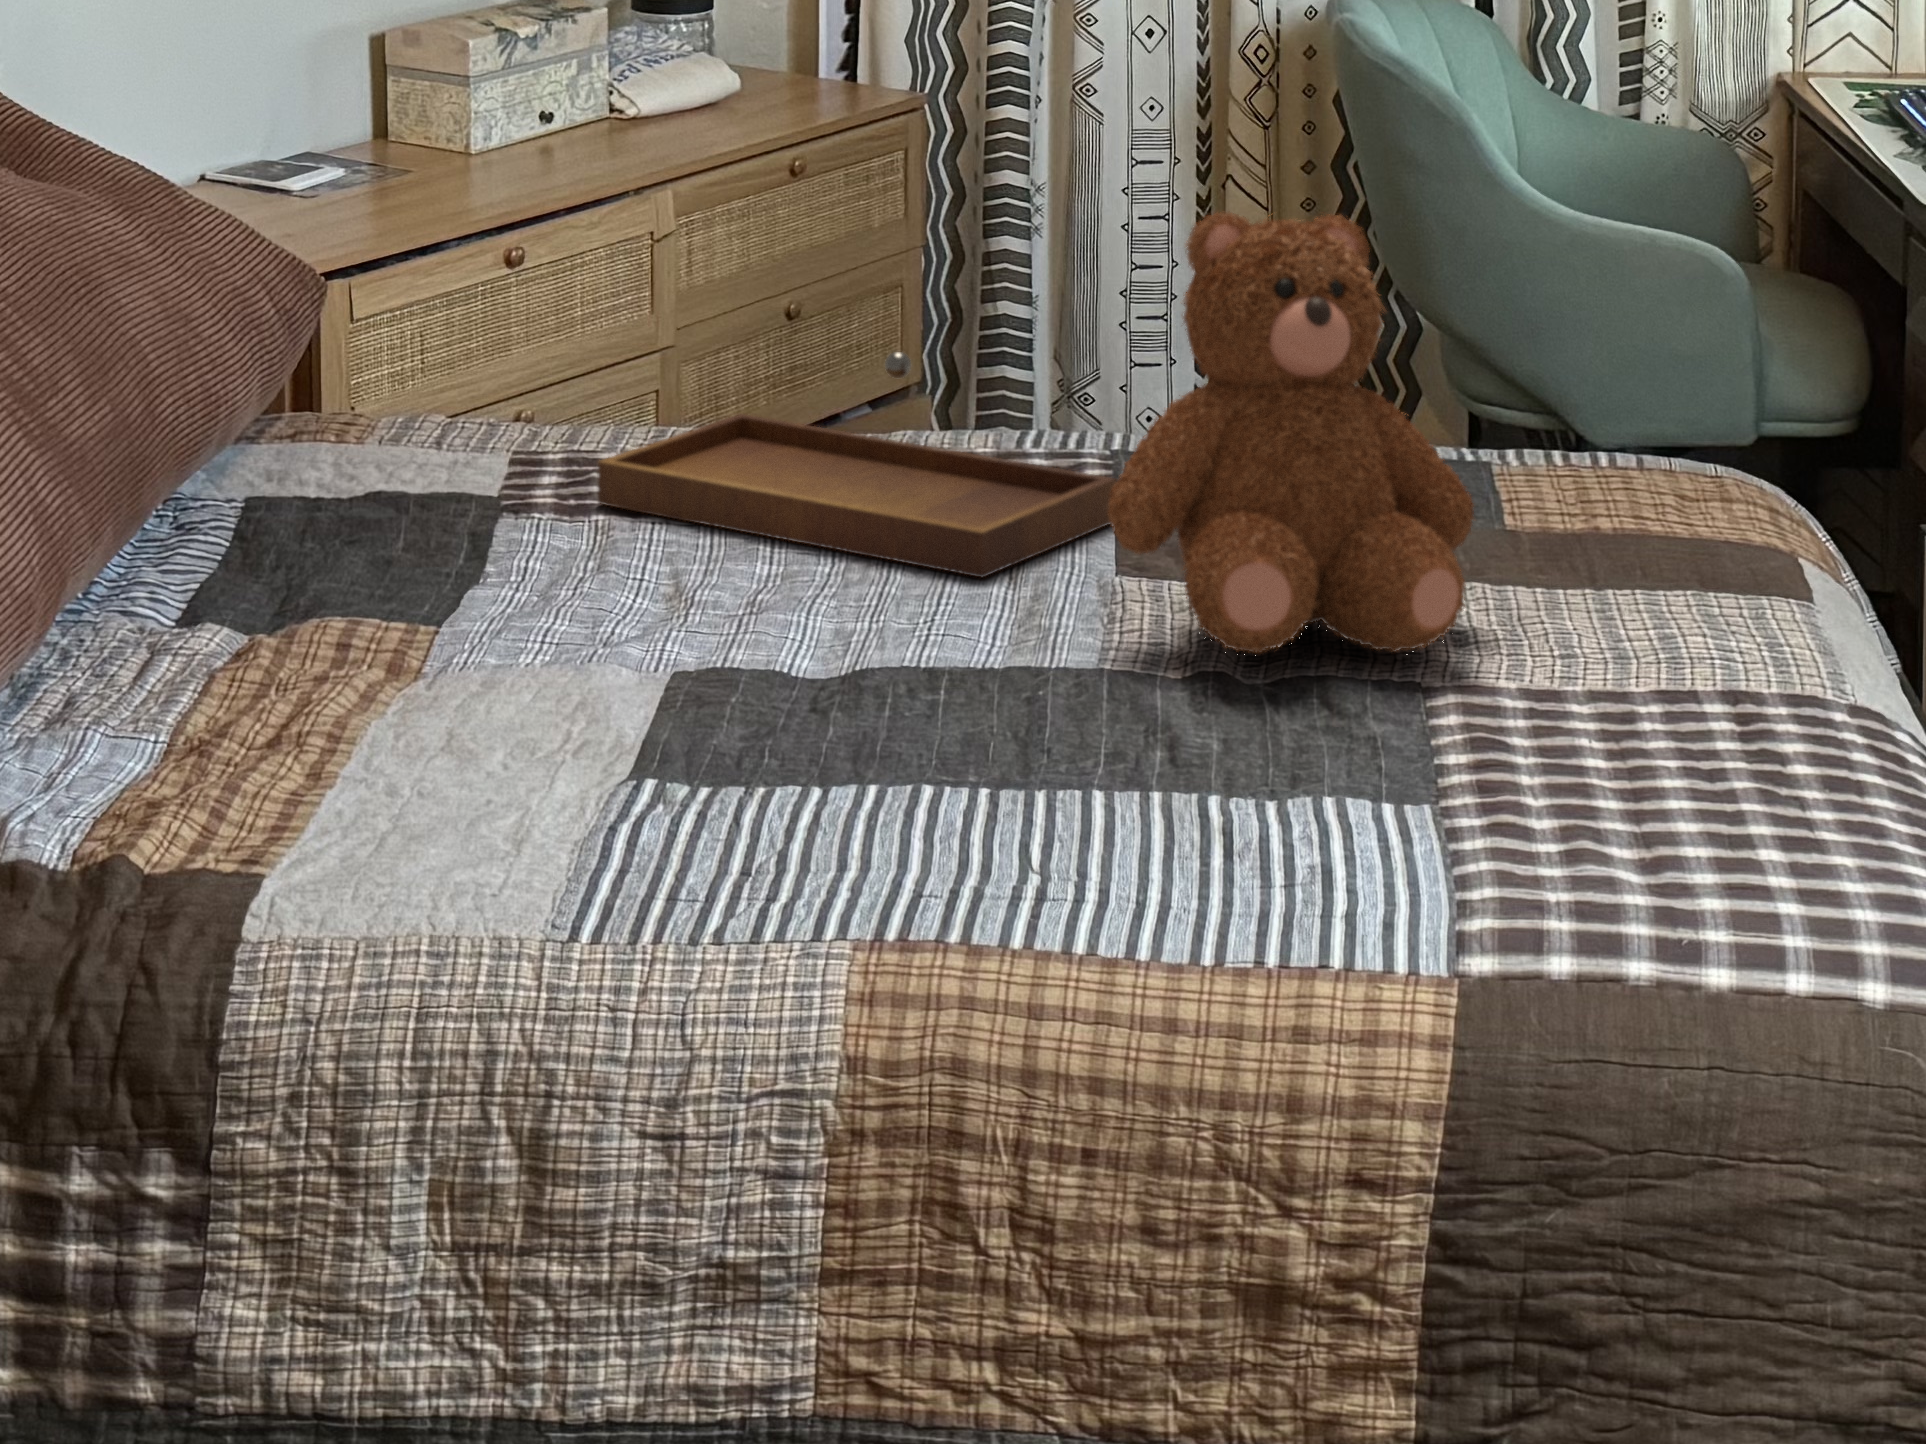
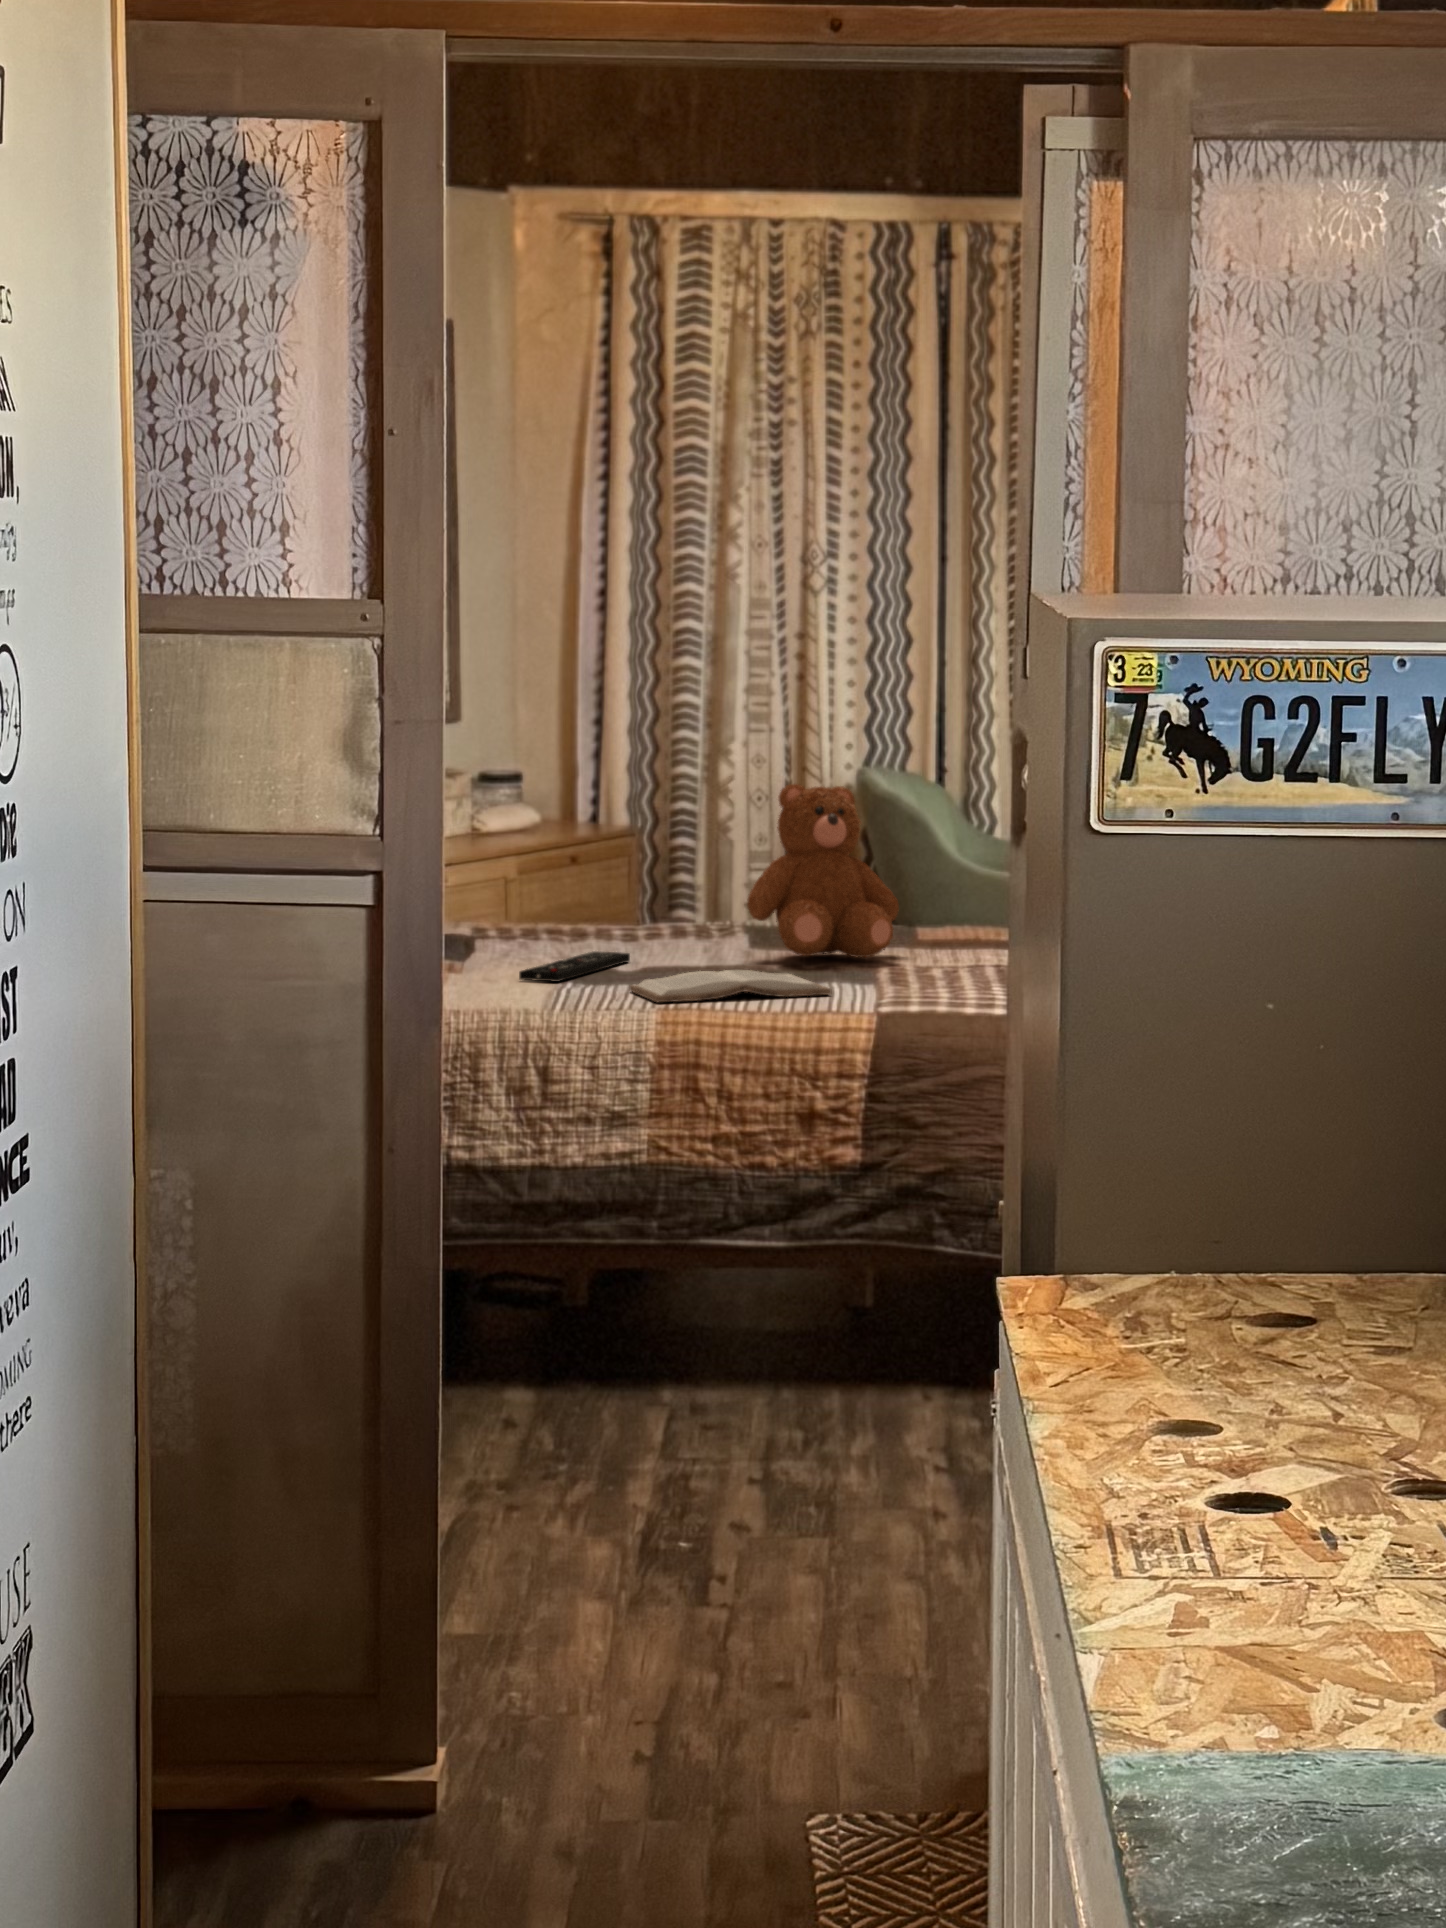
tray: present [597,352,1116,577] -> none [519,864,749,947]
remote control: none [529,619,825,772] -> present [519,951,630,982]
book: none [794,770,1324,916] -> present [629,970,832,1002]

